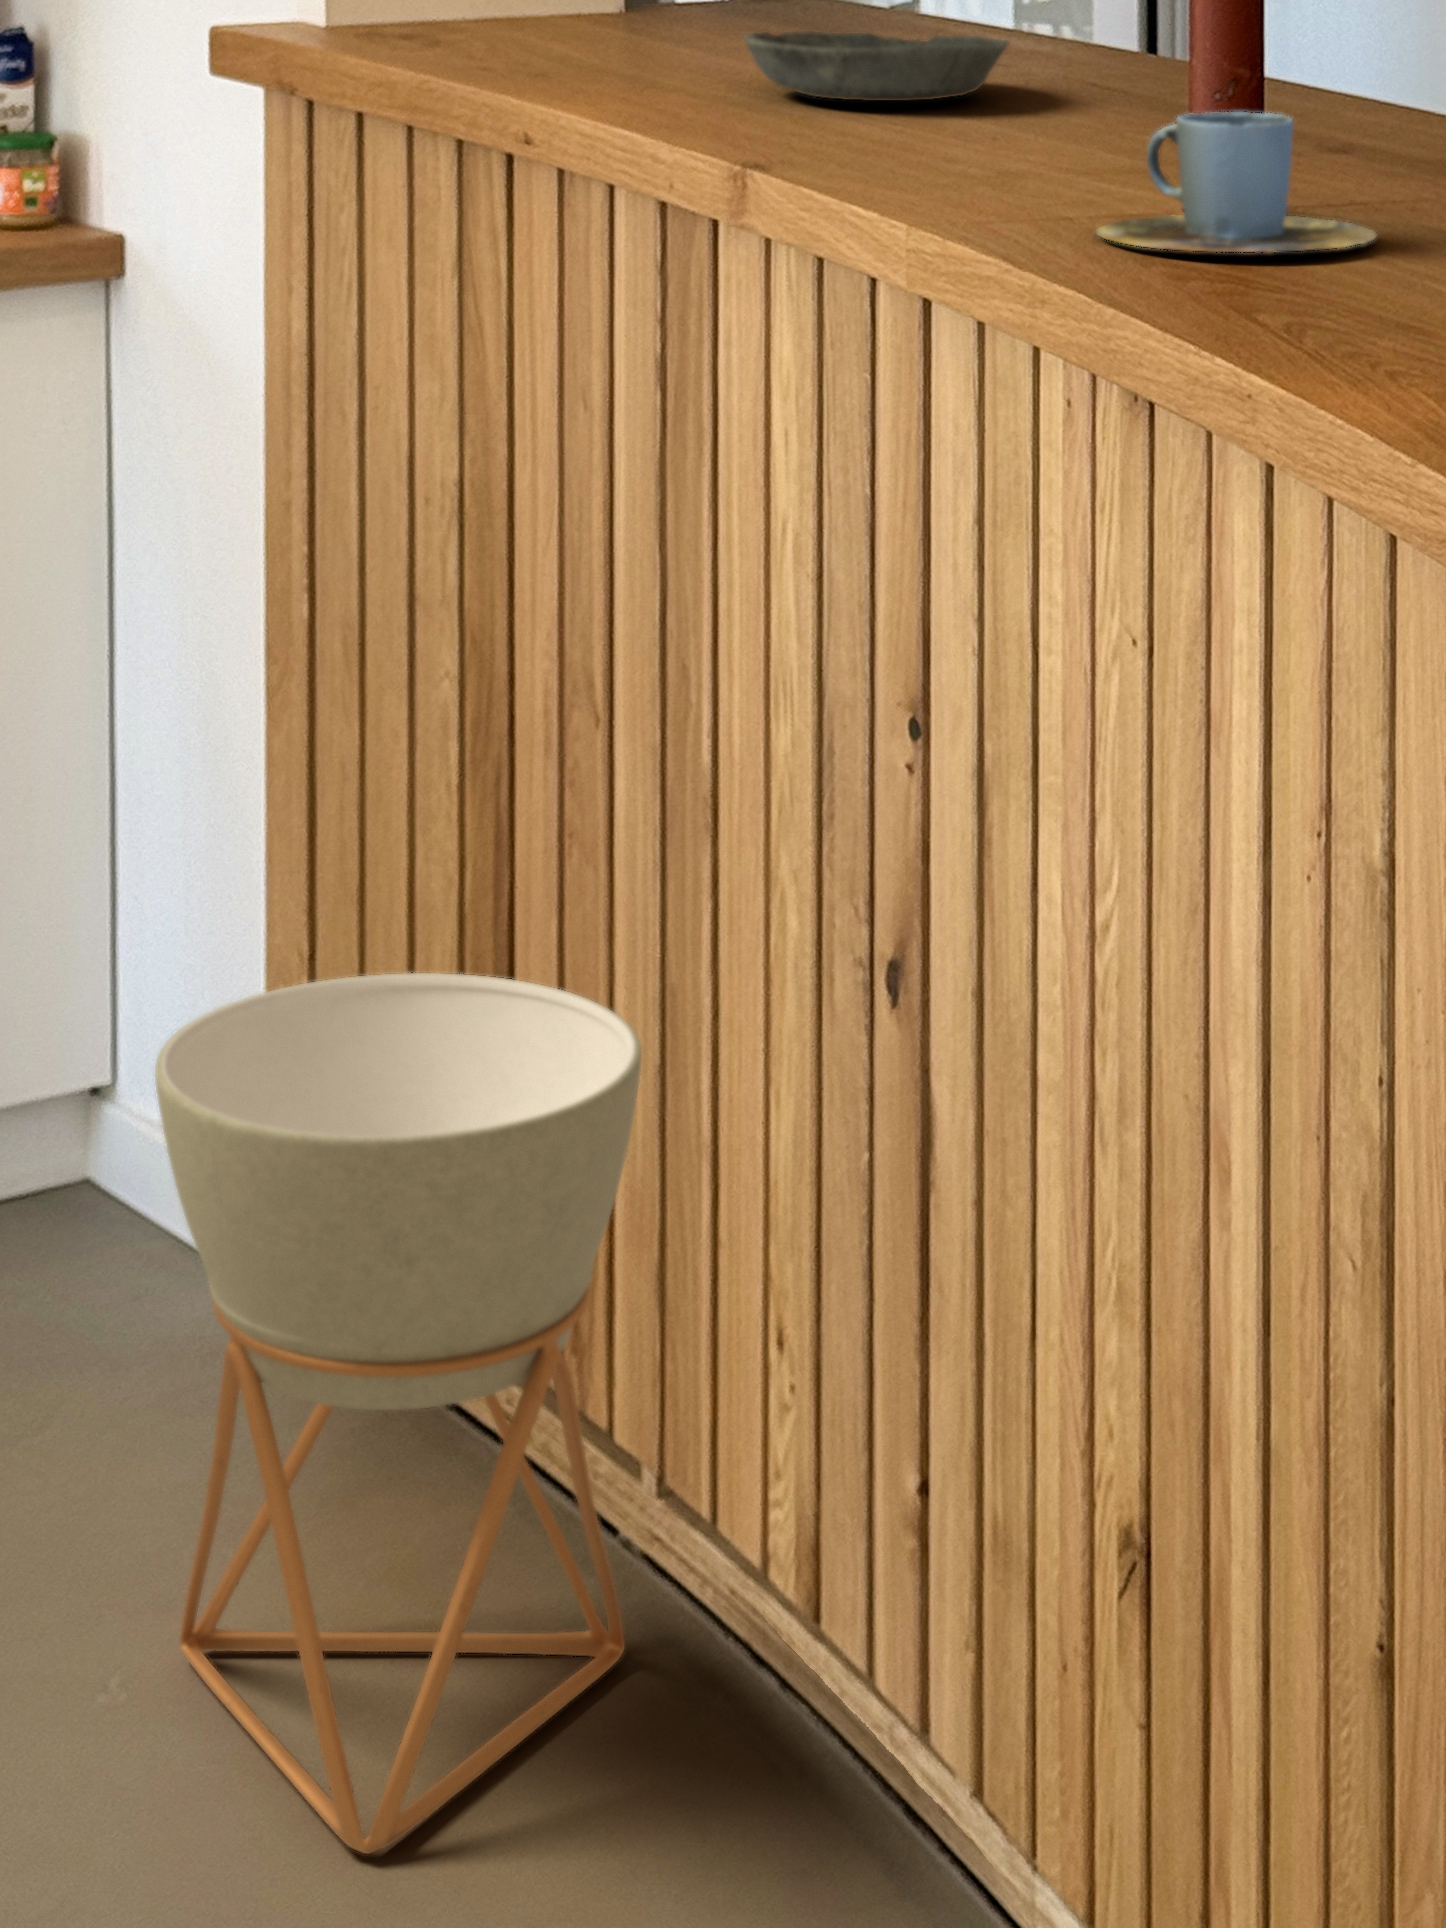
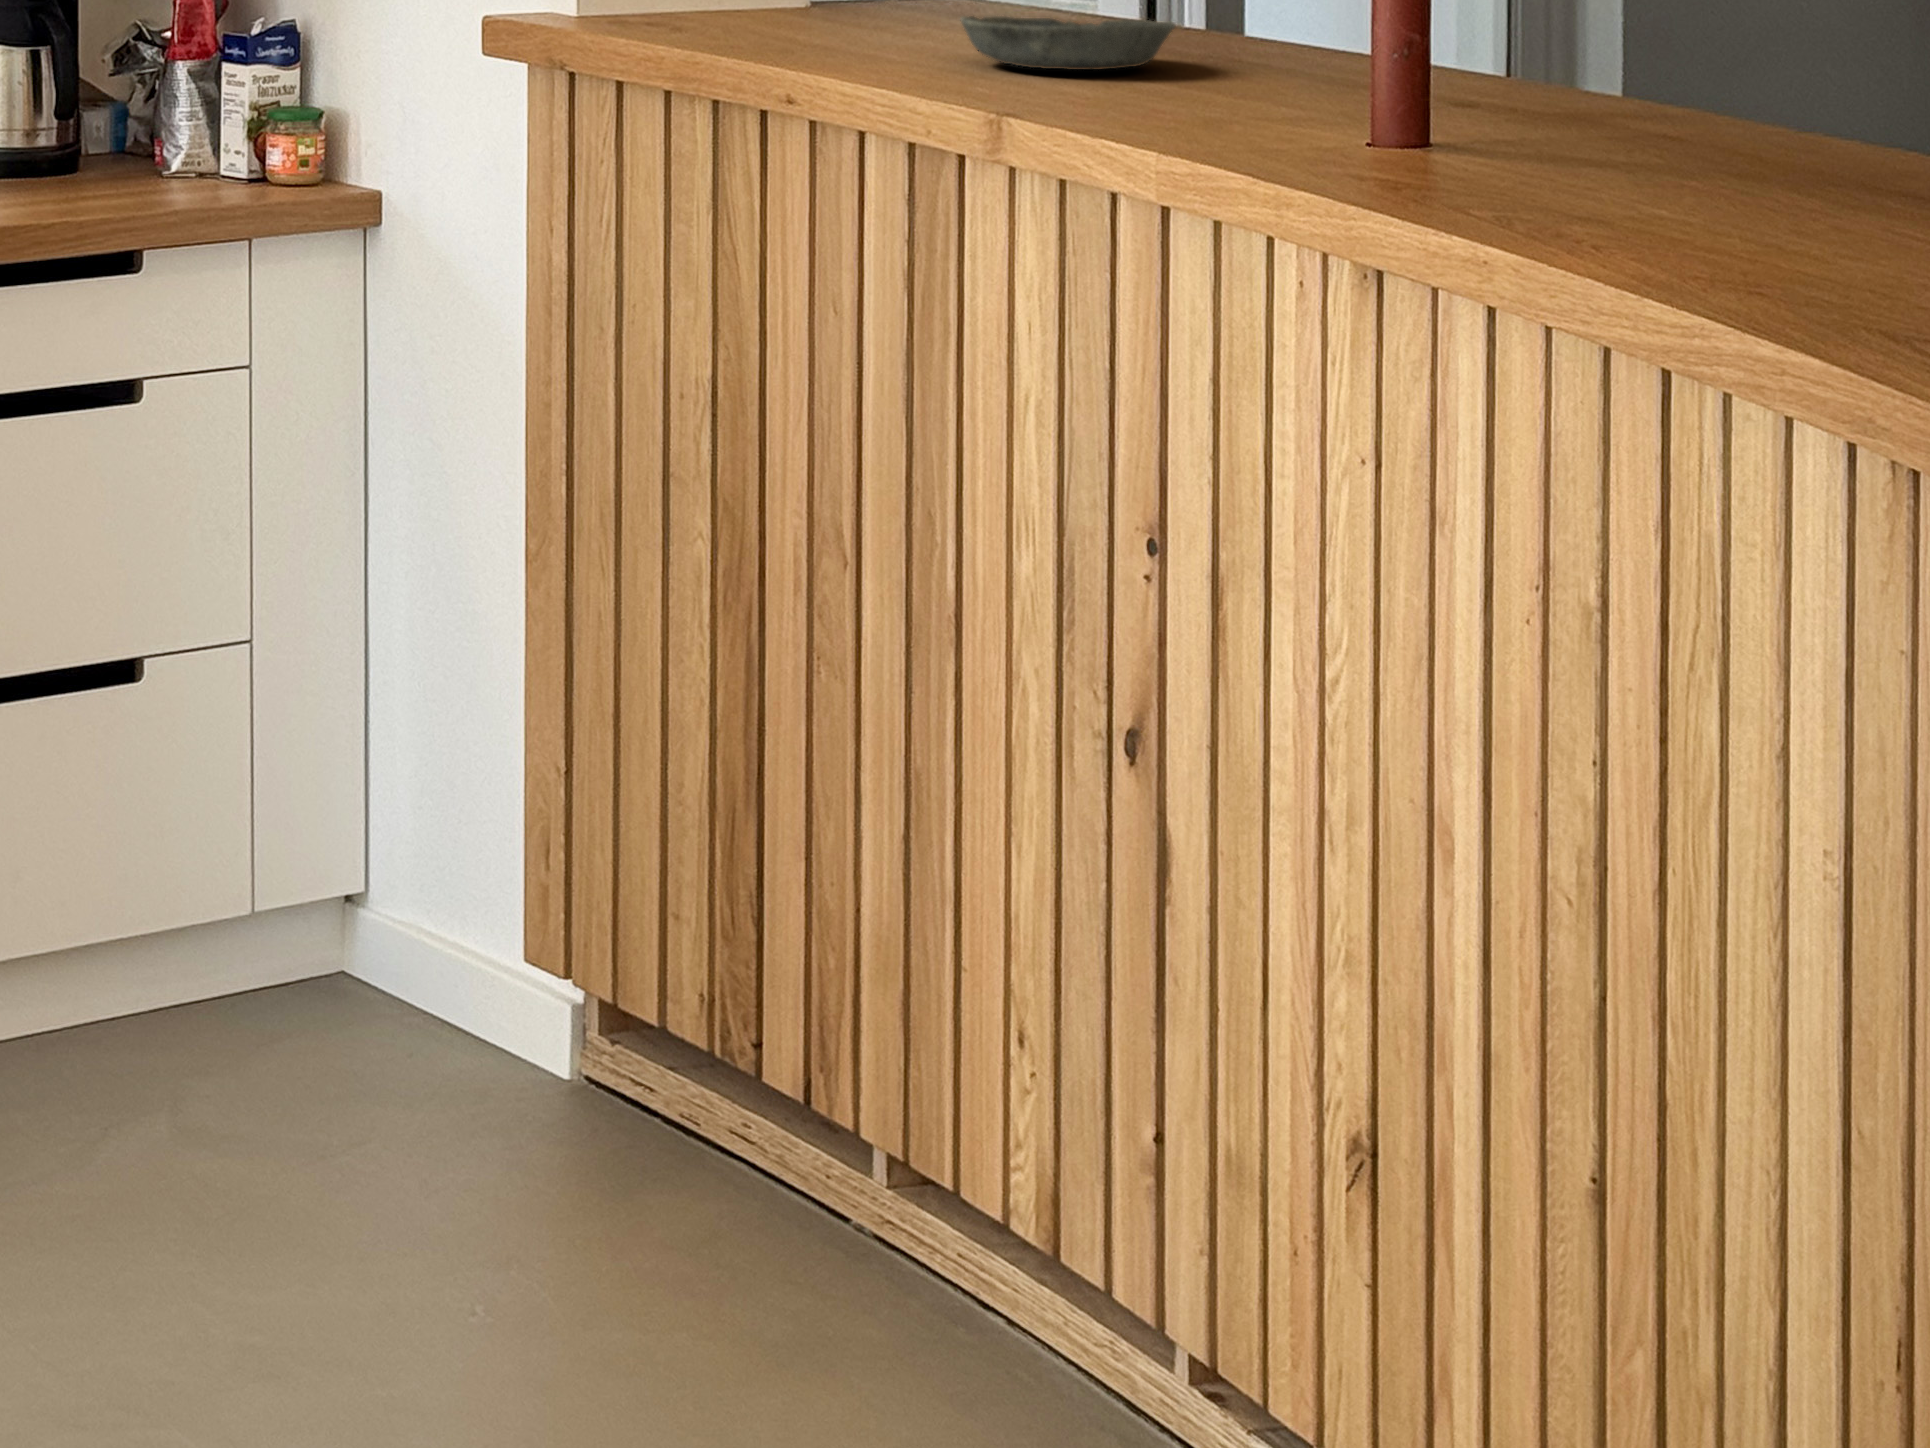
cup: present [1096,112,1376,252] -> none [1311,64,1535,168]
planter: present [155,973,642,1854] -> none [521,758,904,1414]

